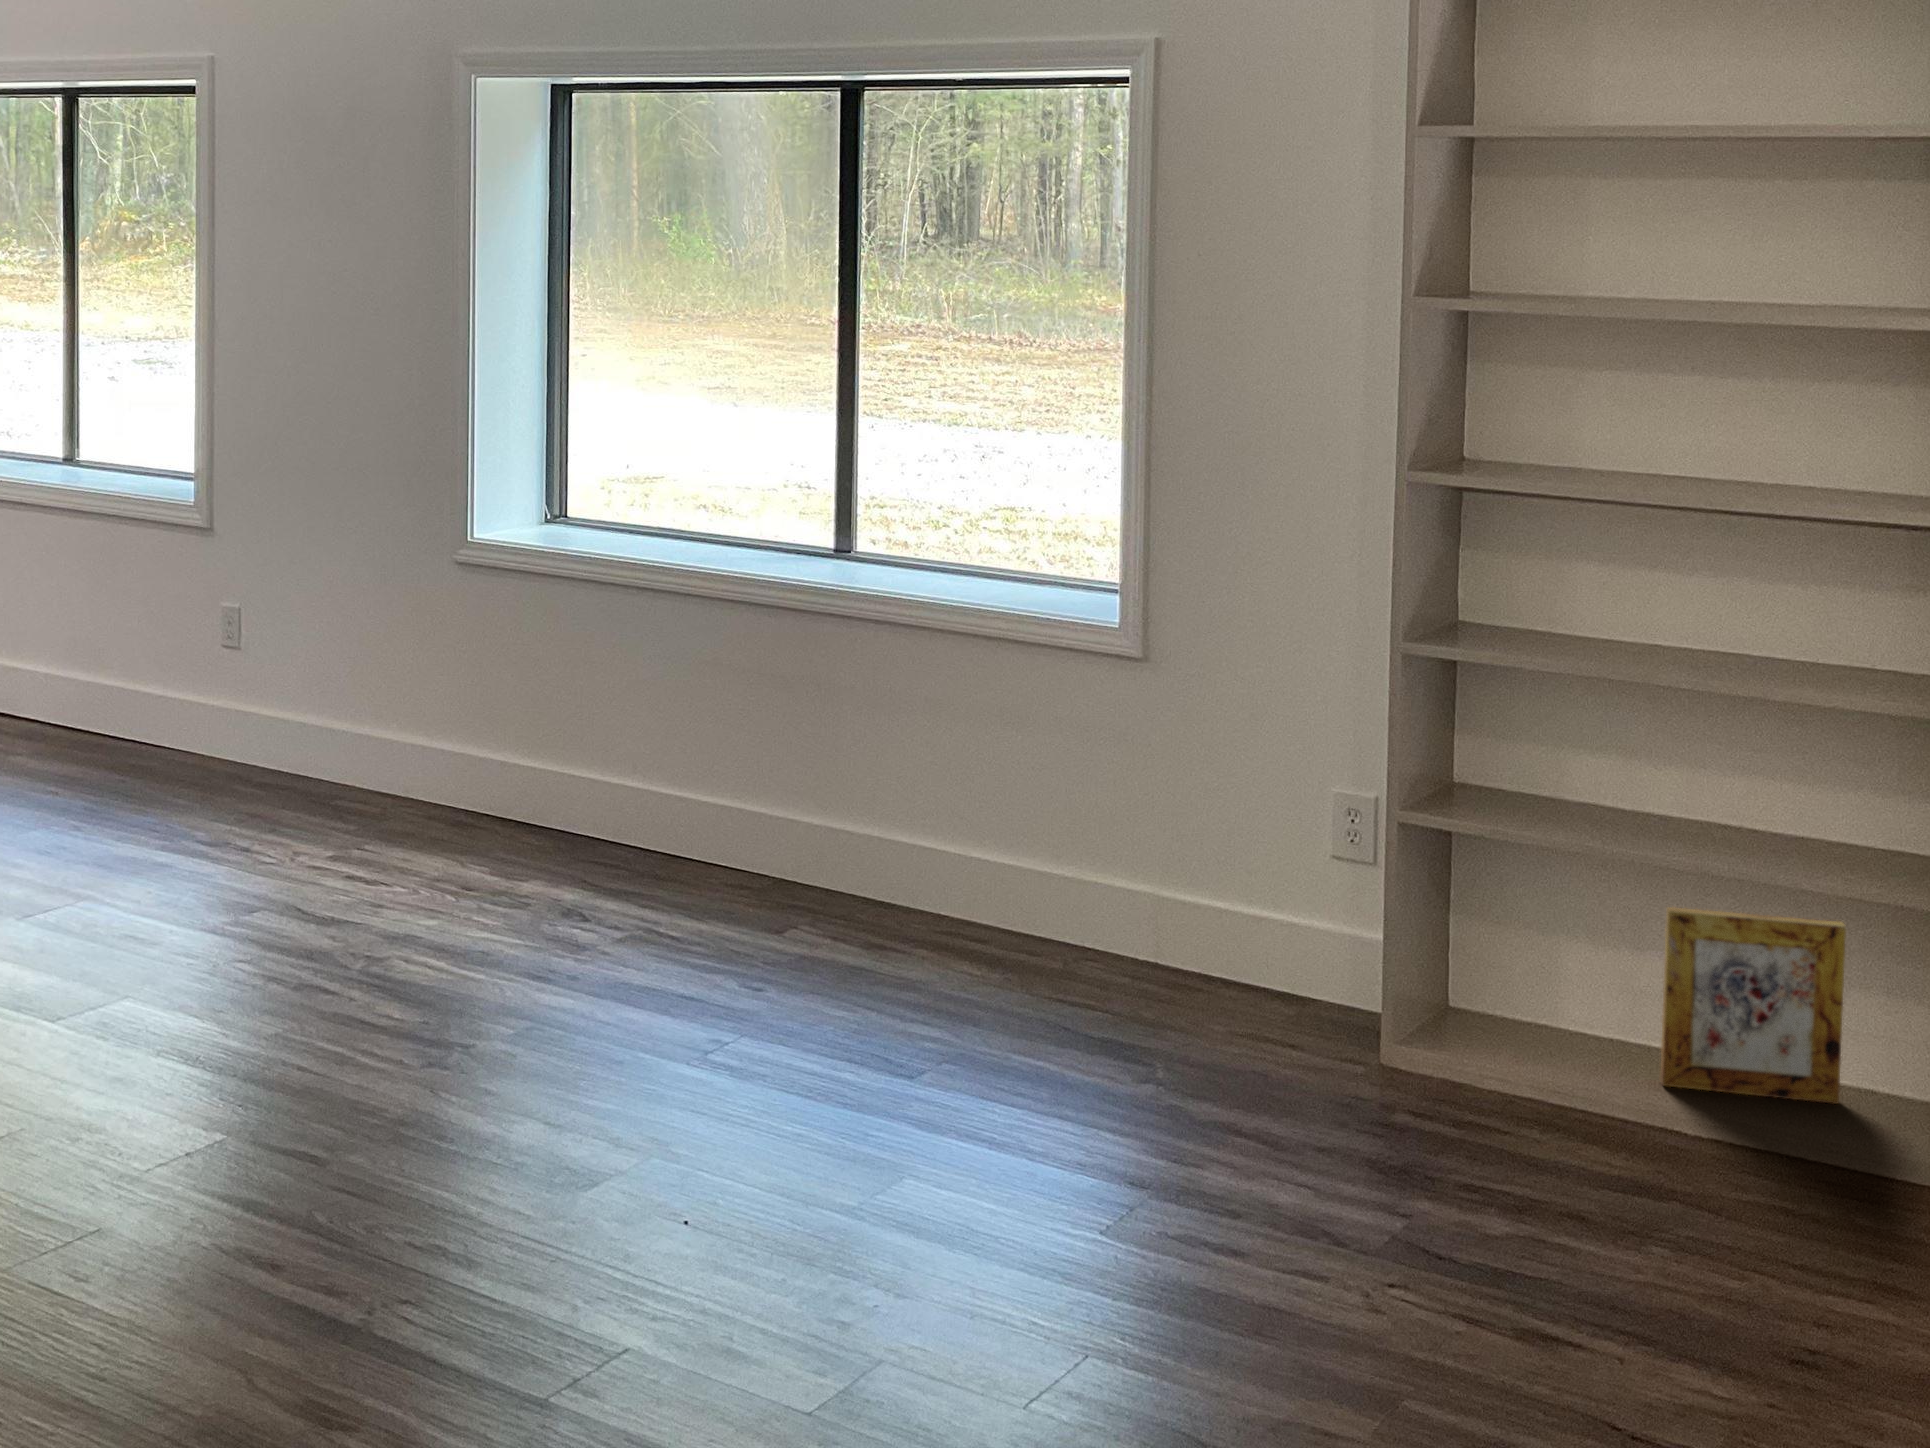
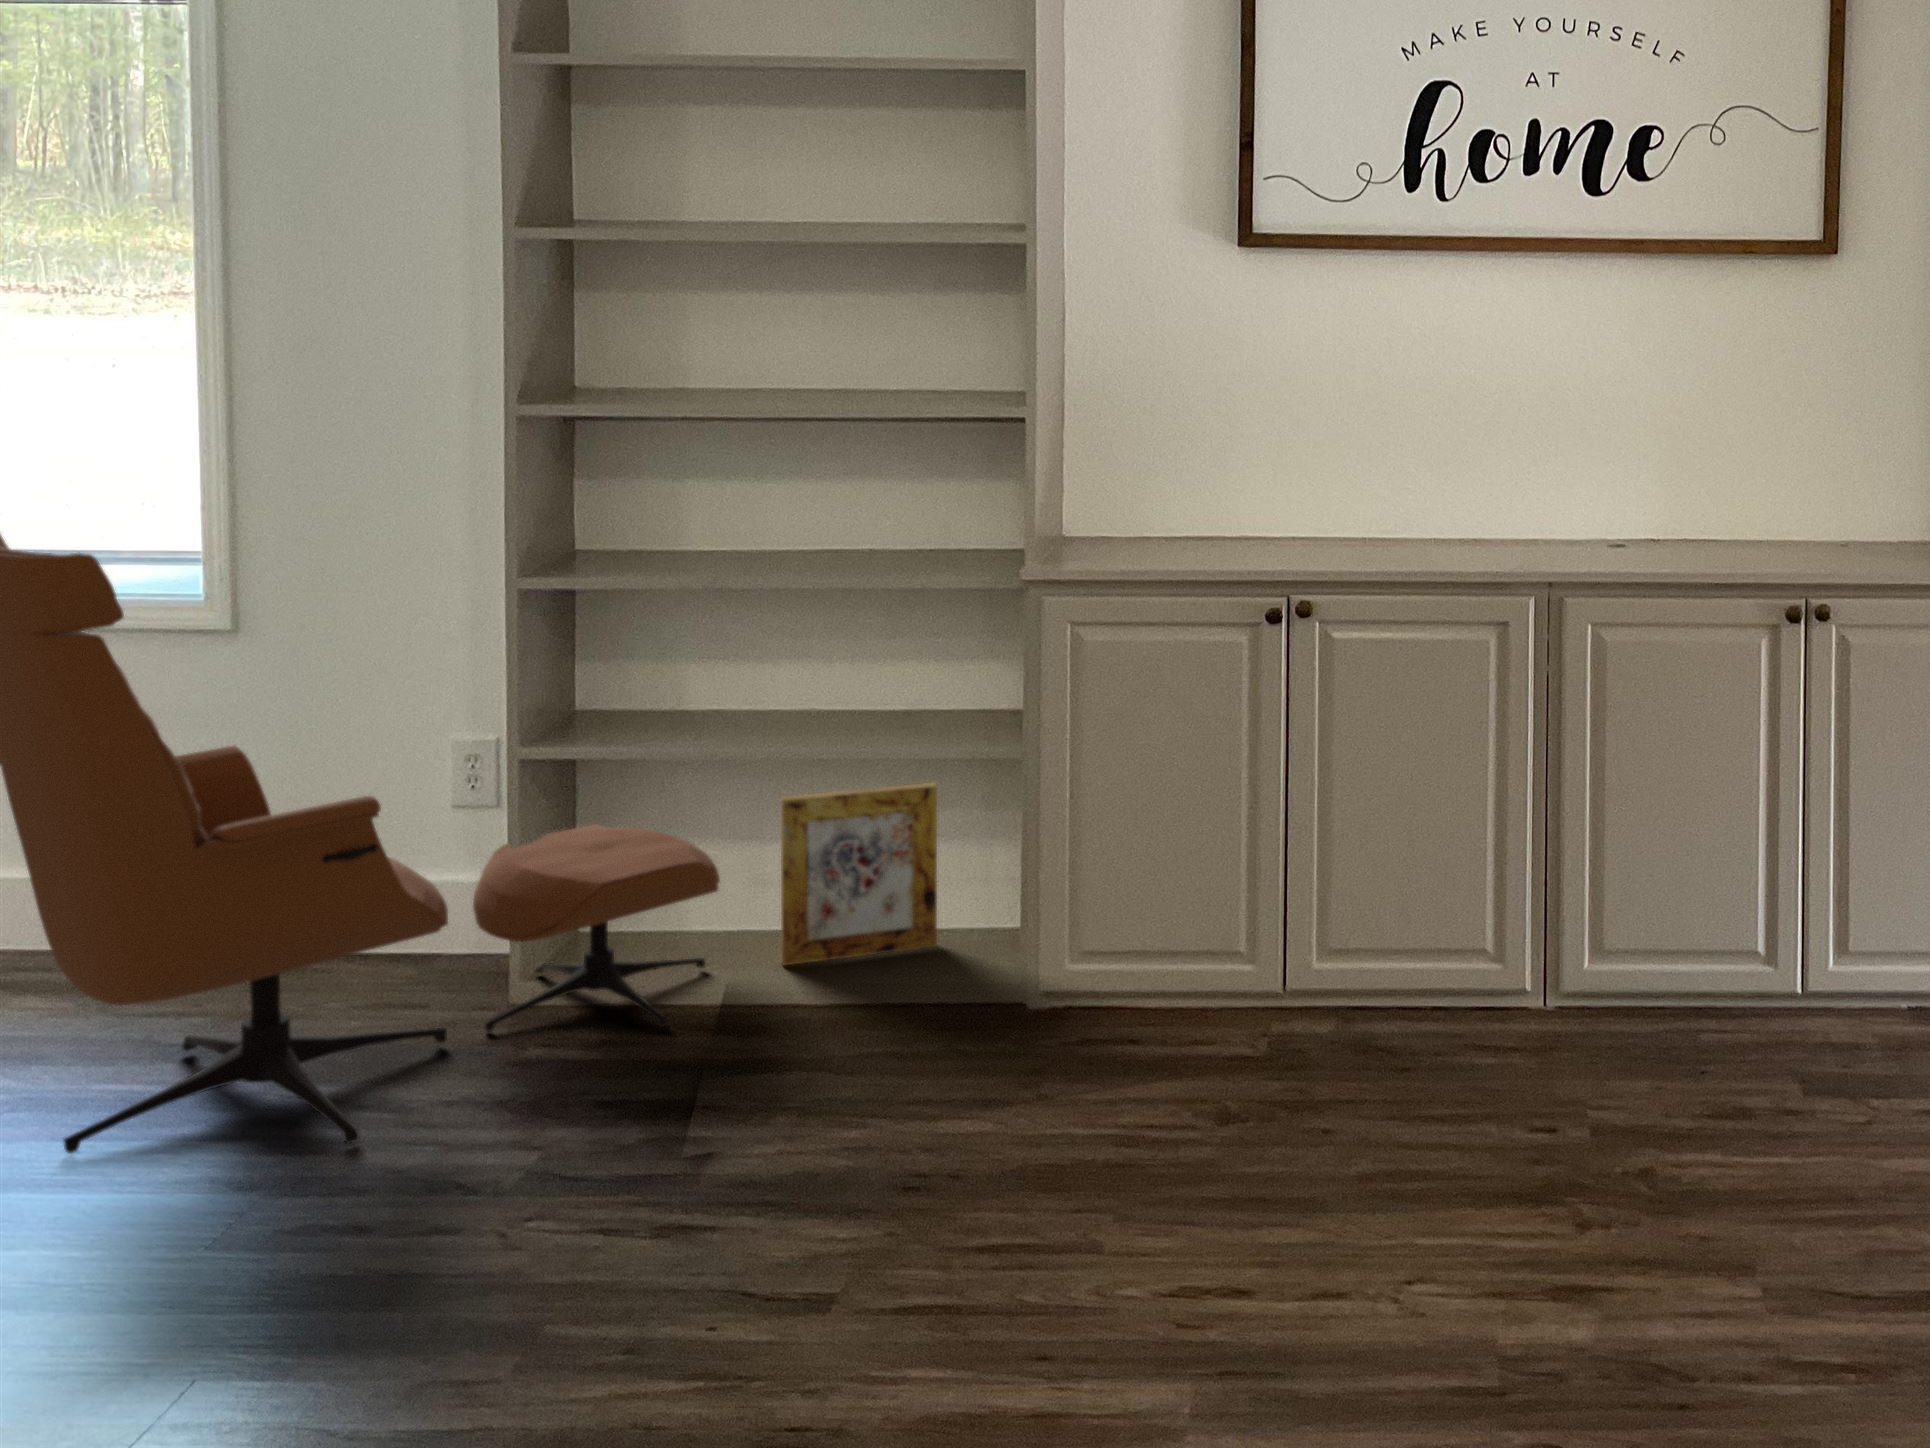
lounge chair: none [955,553,1599,1170] -> present [0,534,720,1154]

